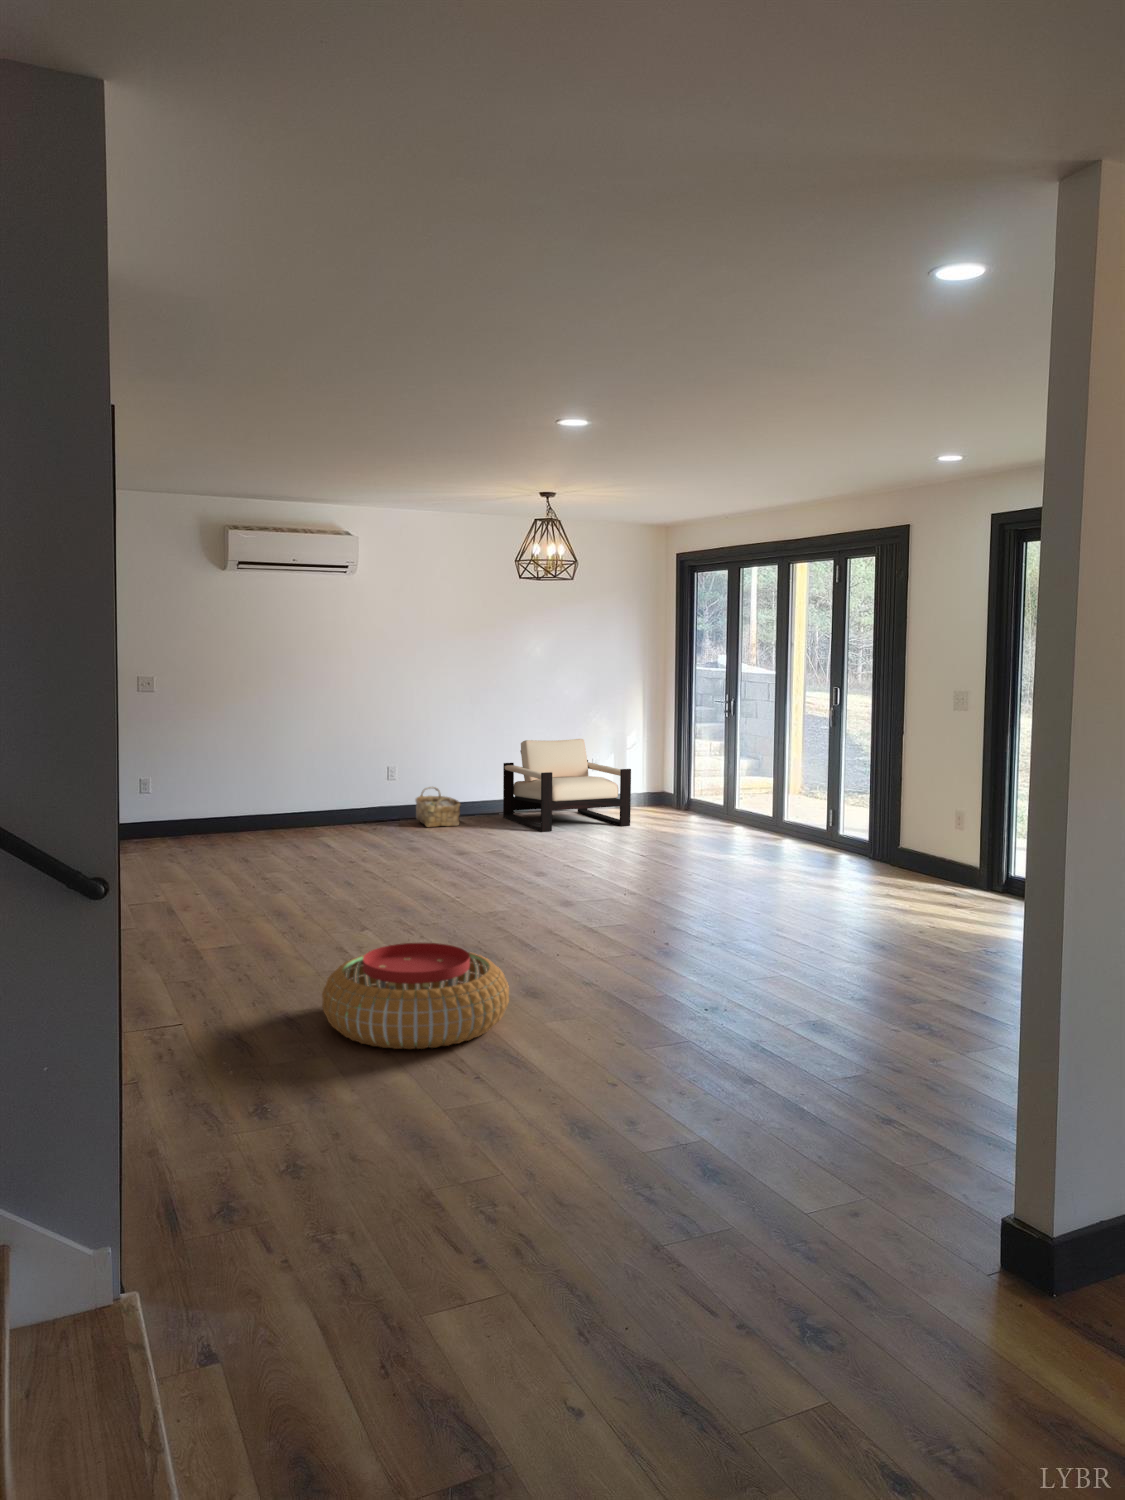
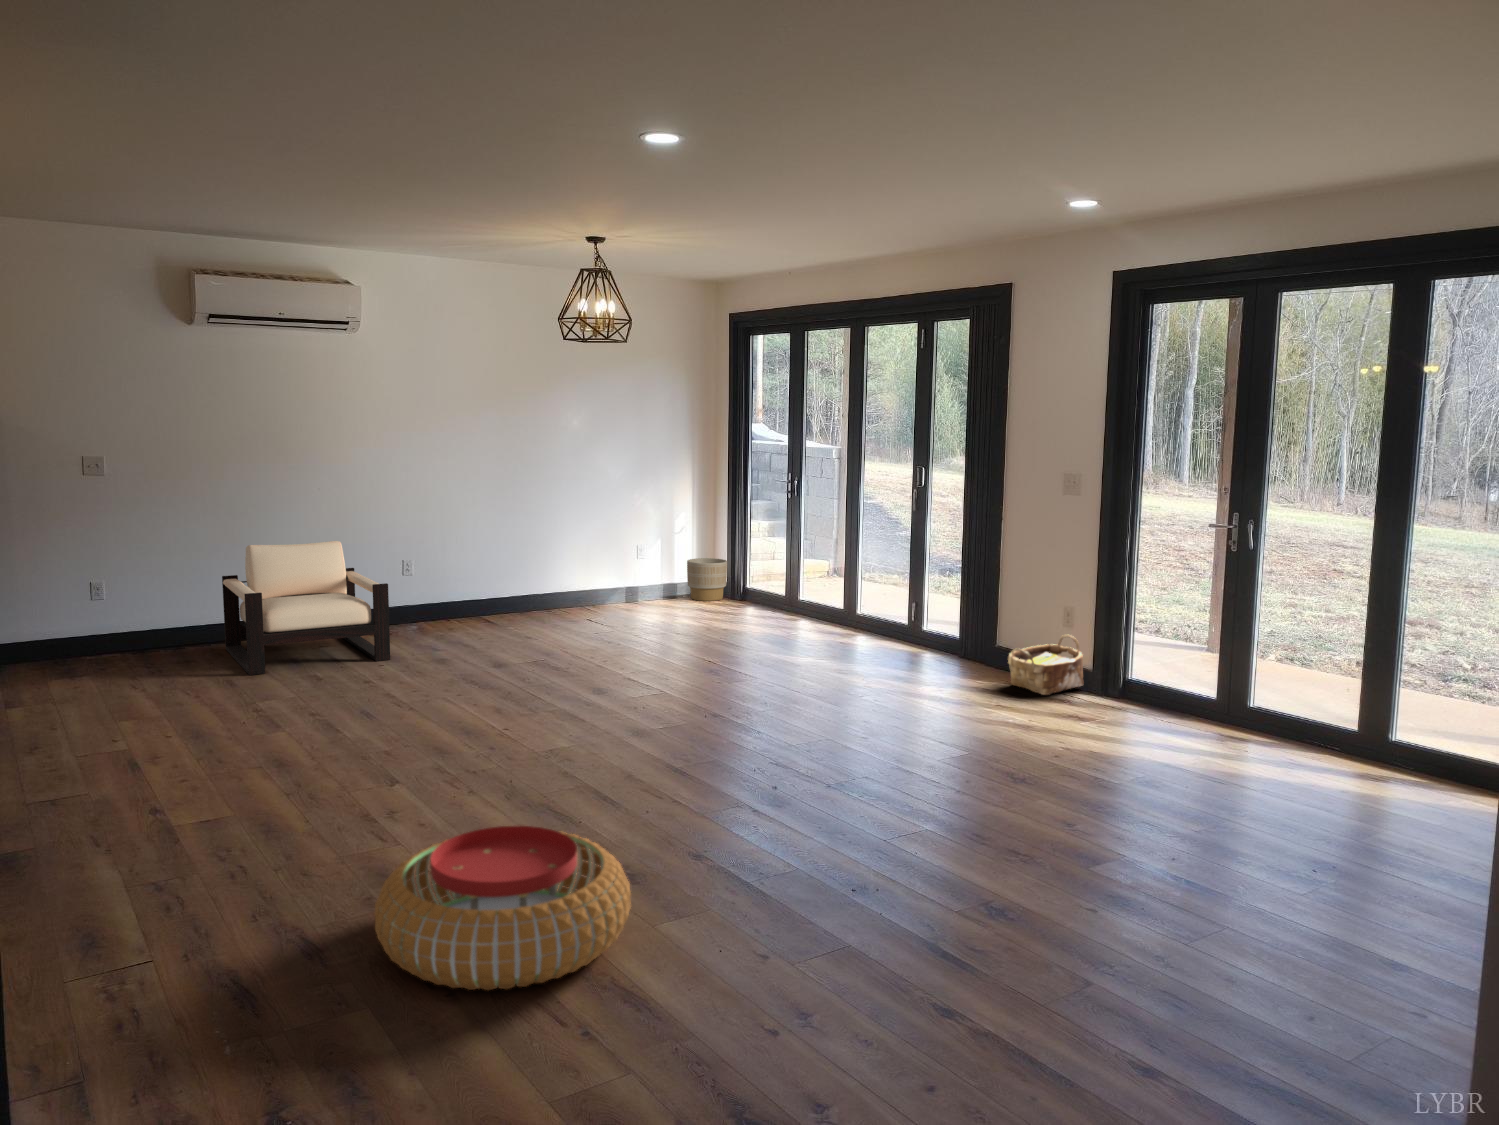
armchair: present [503,739,631,832] -> present [222,541,390,675]
planter: none [637,772,673,810] -> present [687,558,727,601]
woven basket: present [416,787,460,827] -> present [1008,635,1083,695]

